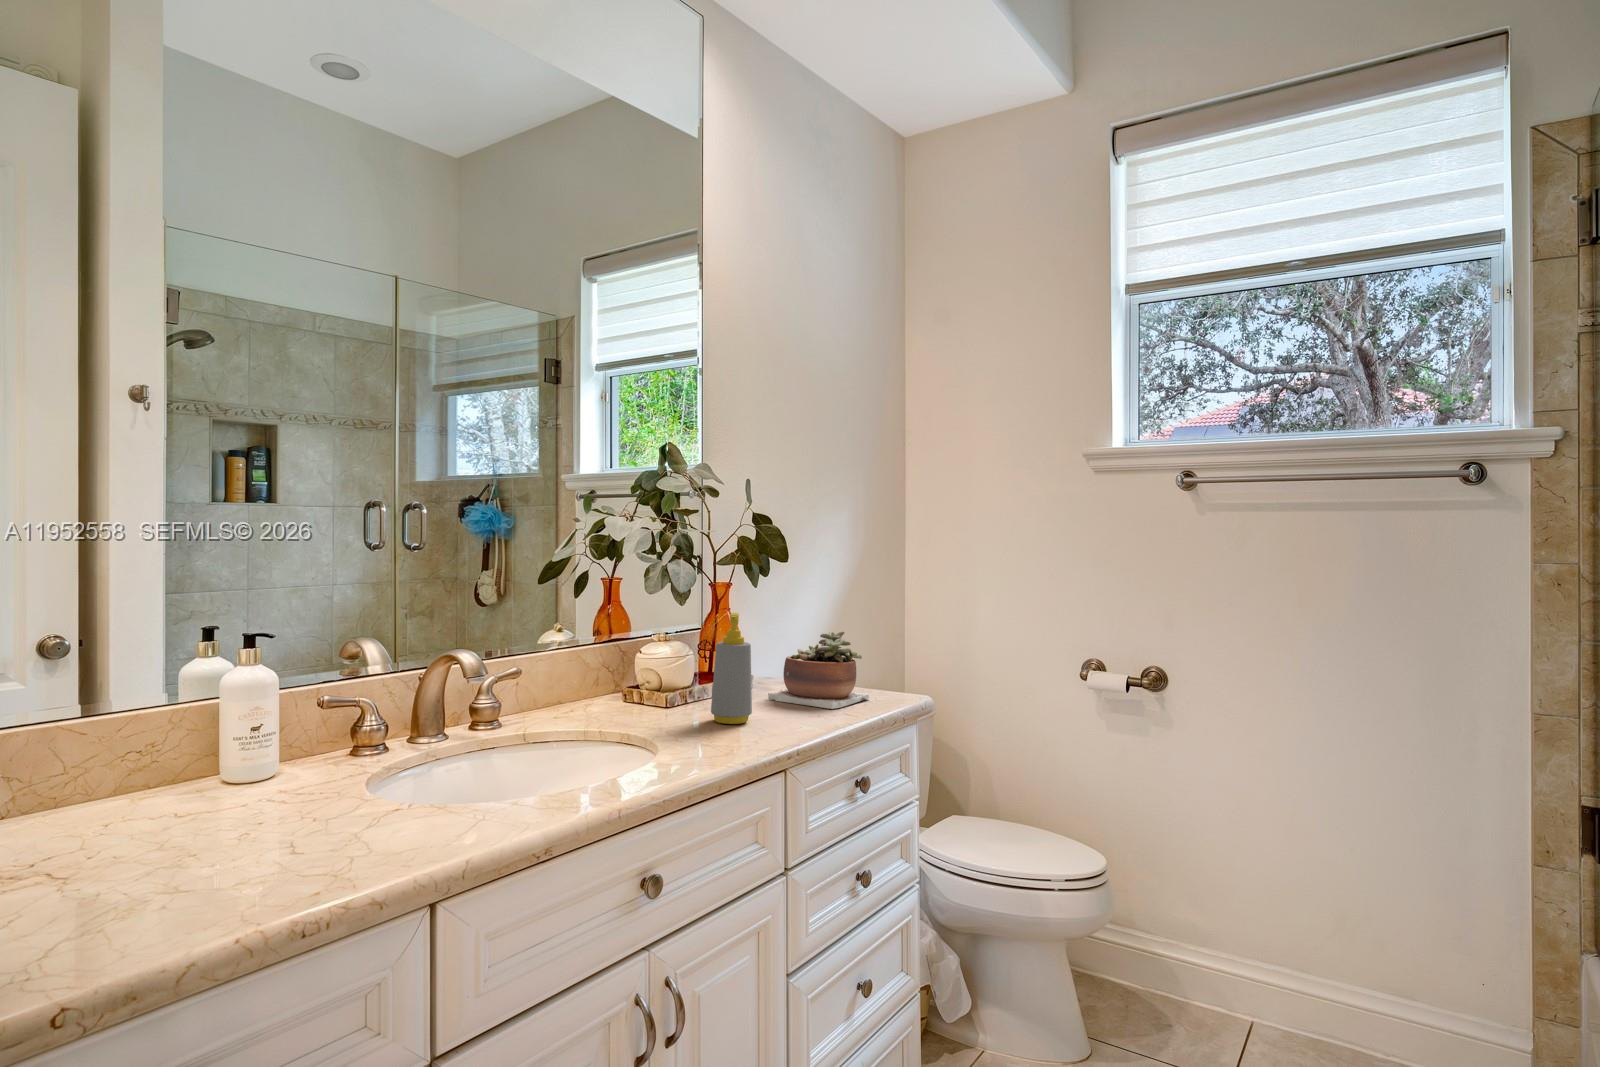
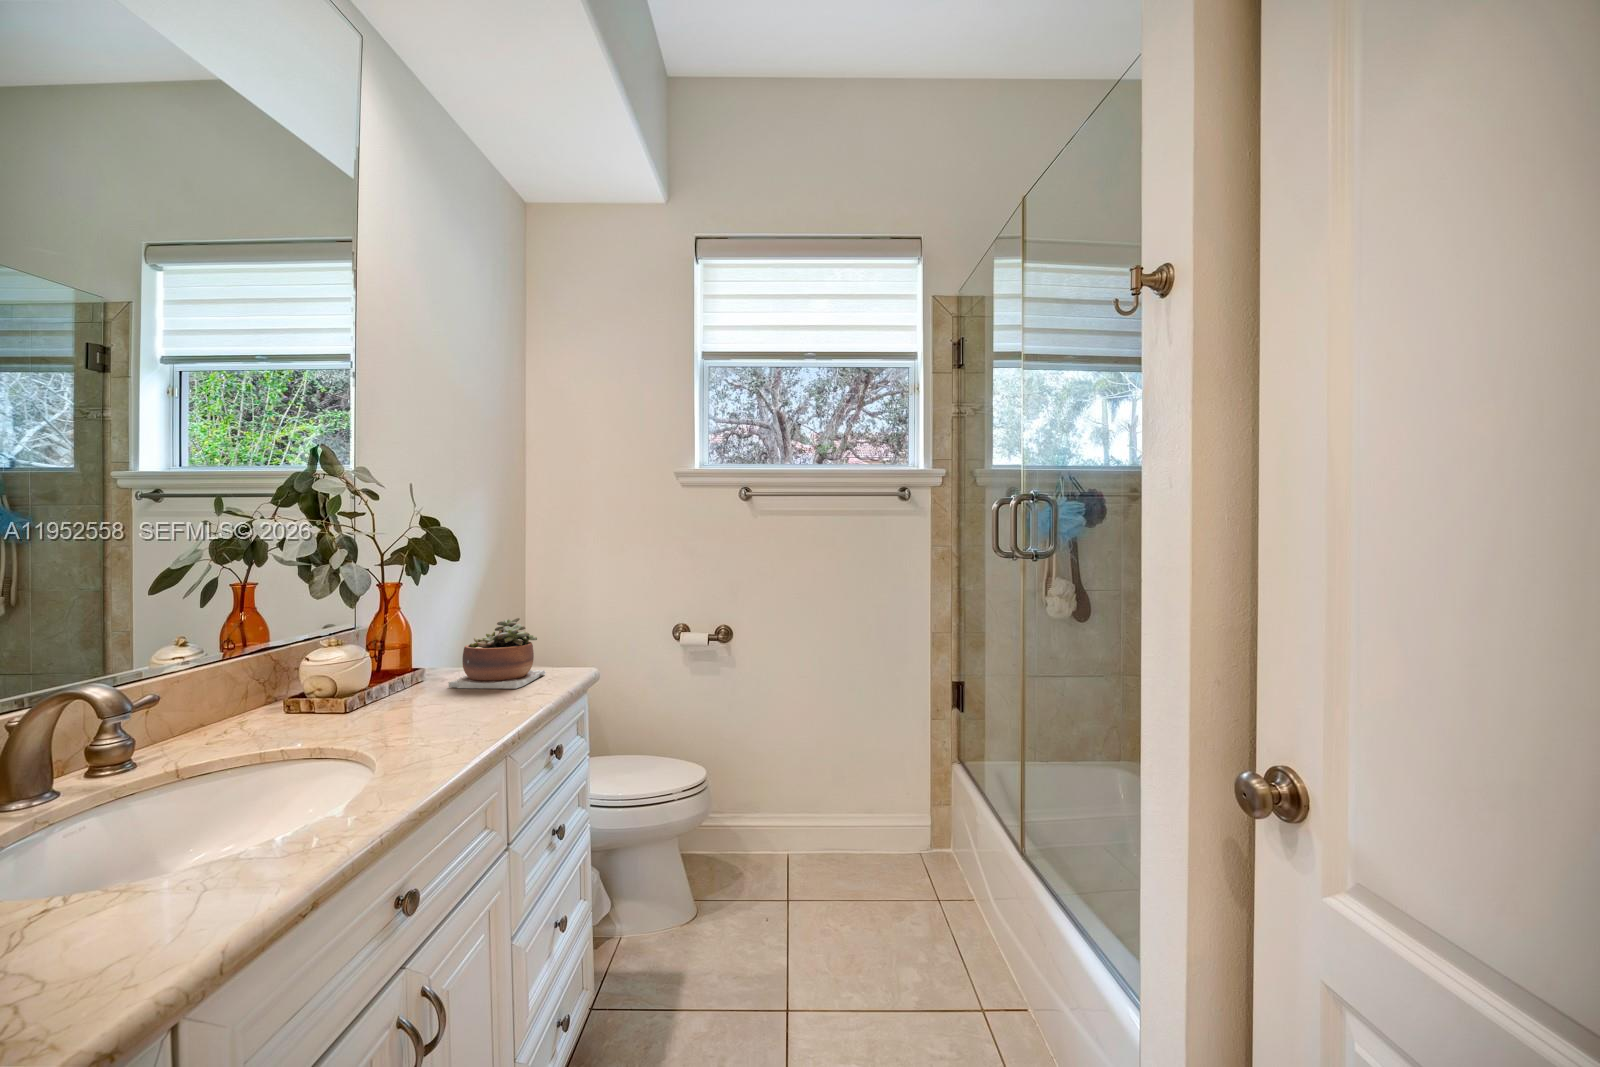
soap bottle: present [711,613,752,724] -> none [398,611,443,719]

